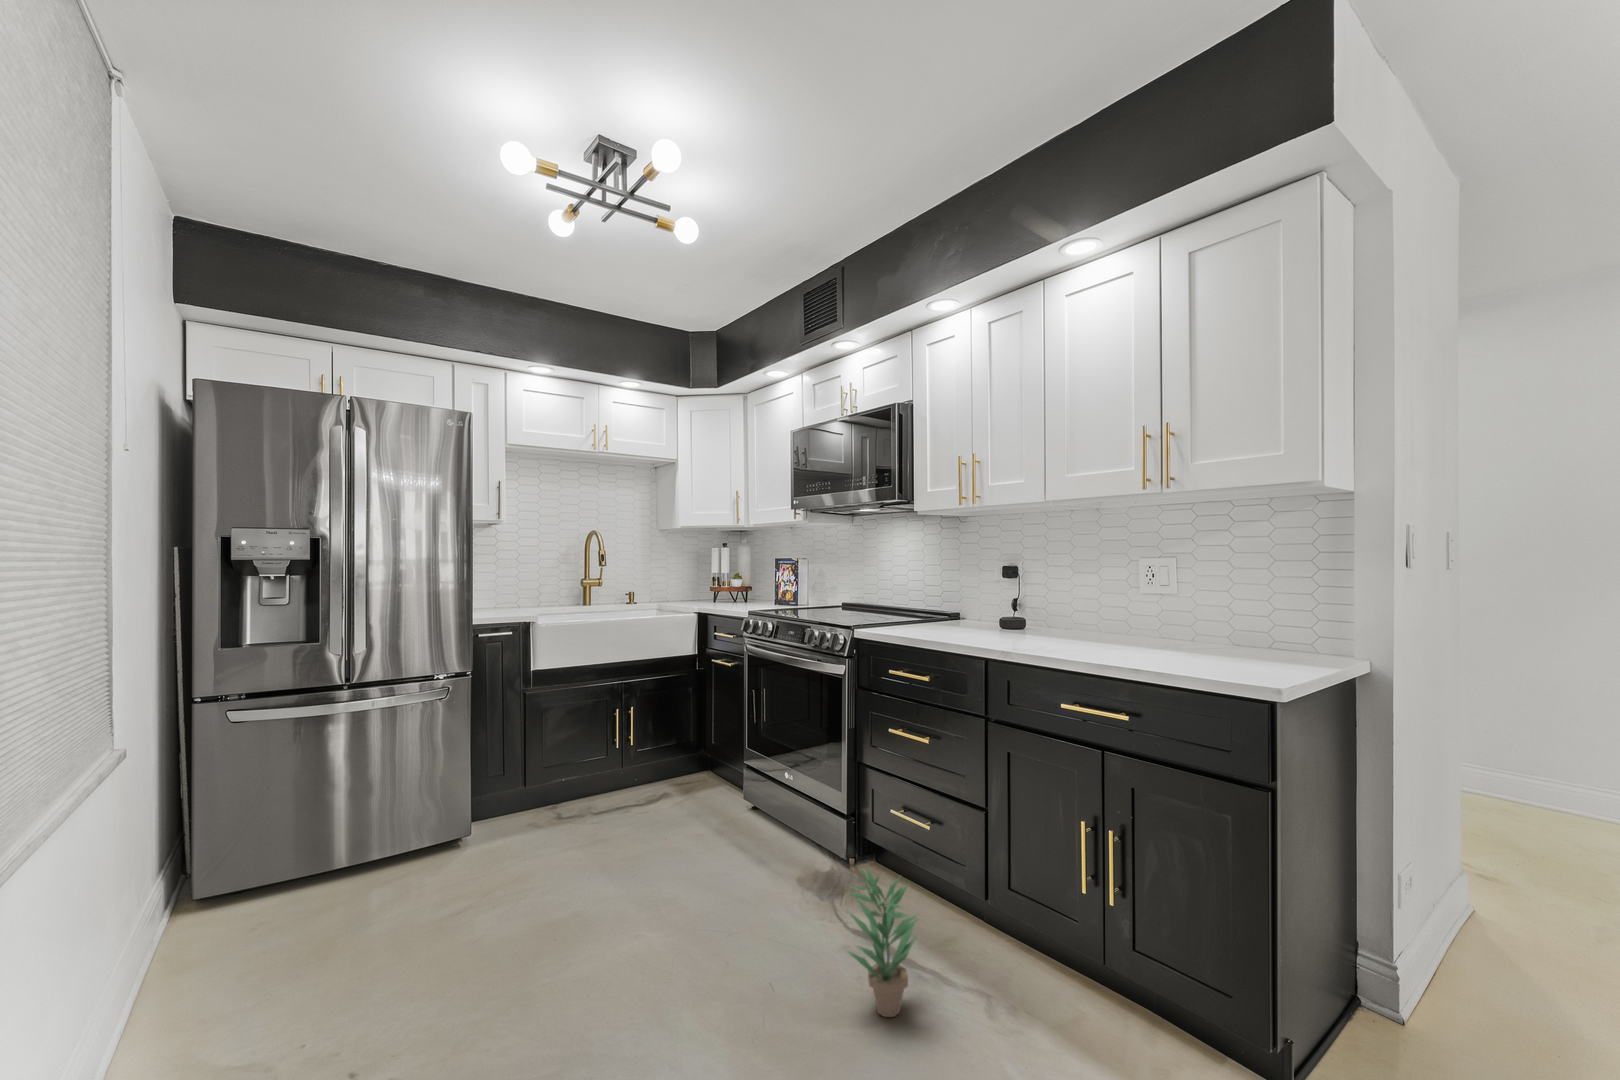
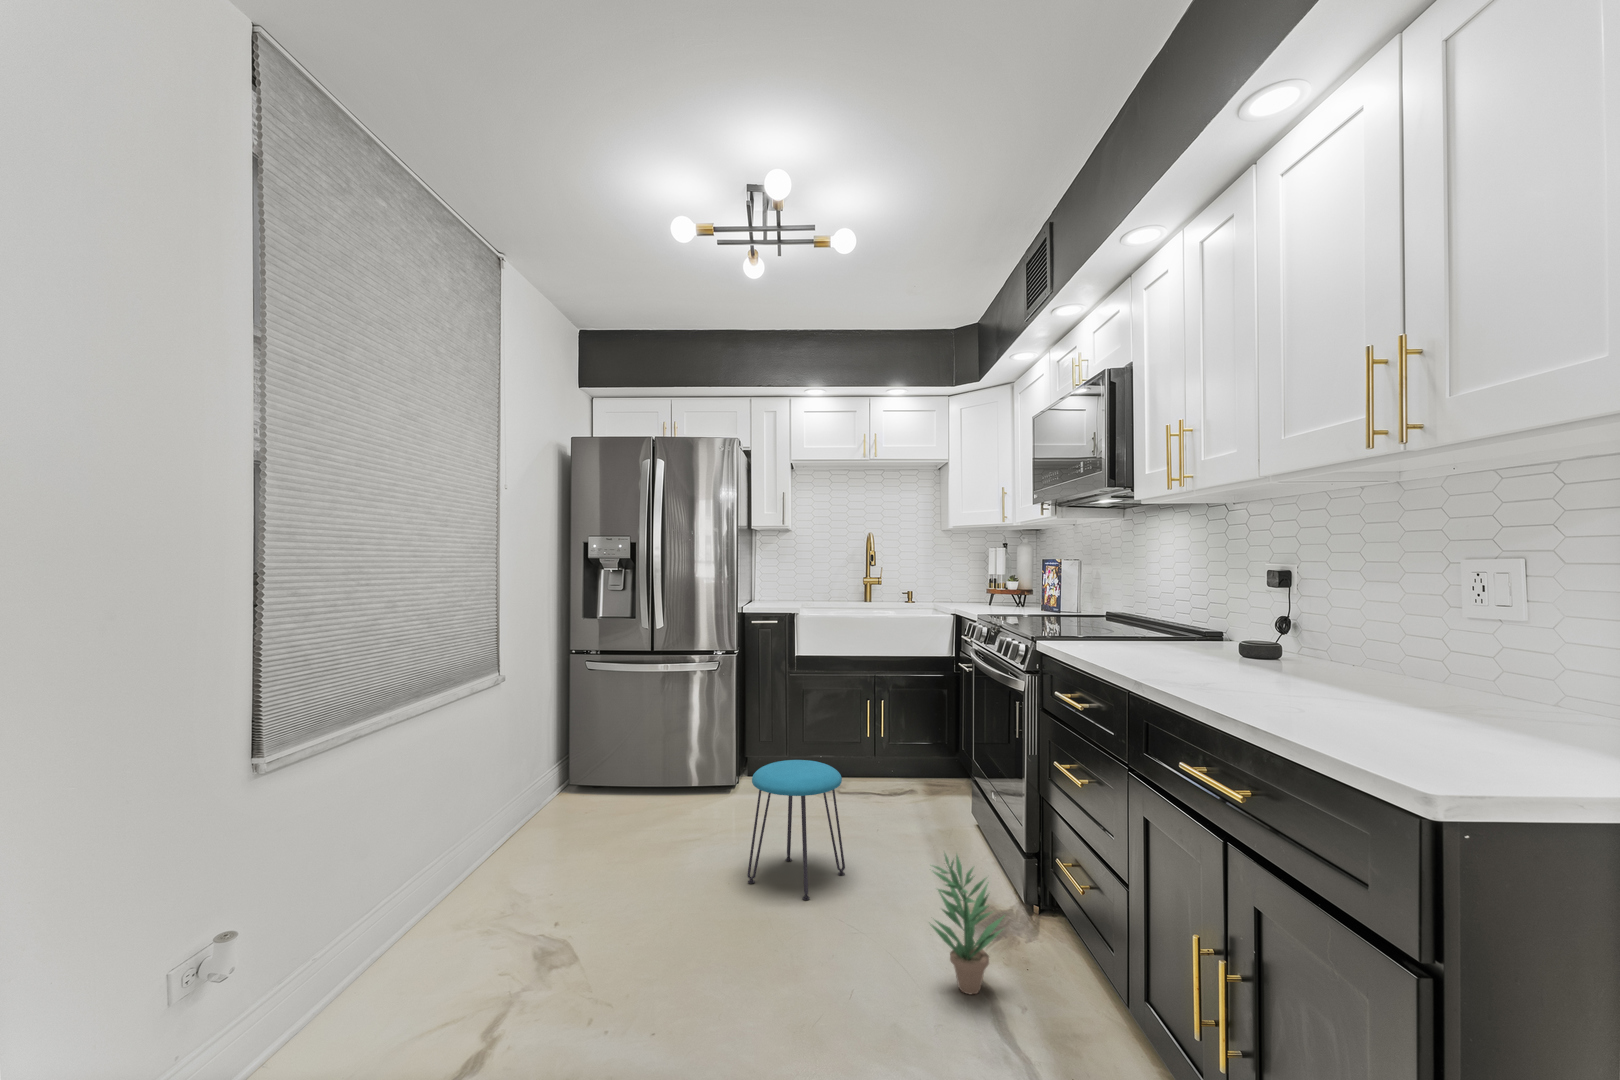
stool: none [558,793,671,963] -> present [747,760,845,900]

